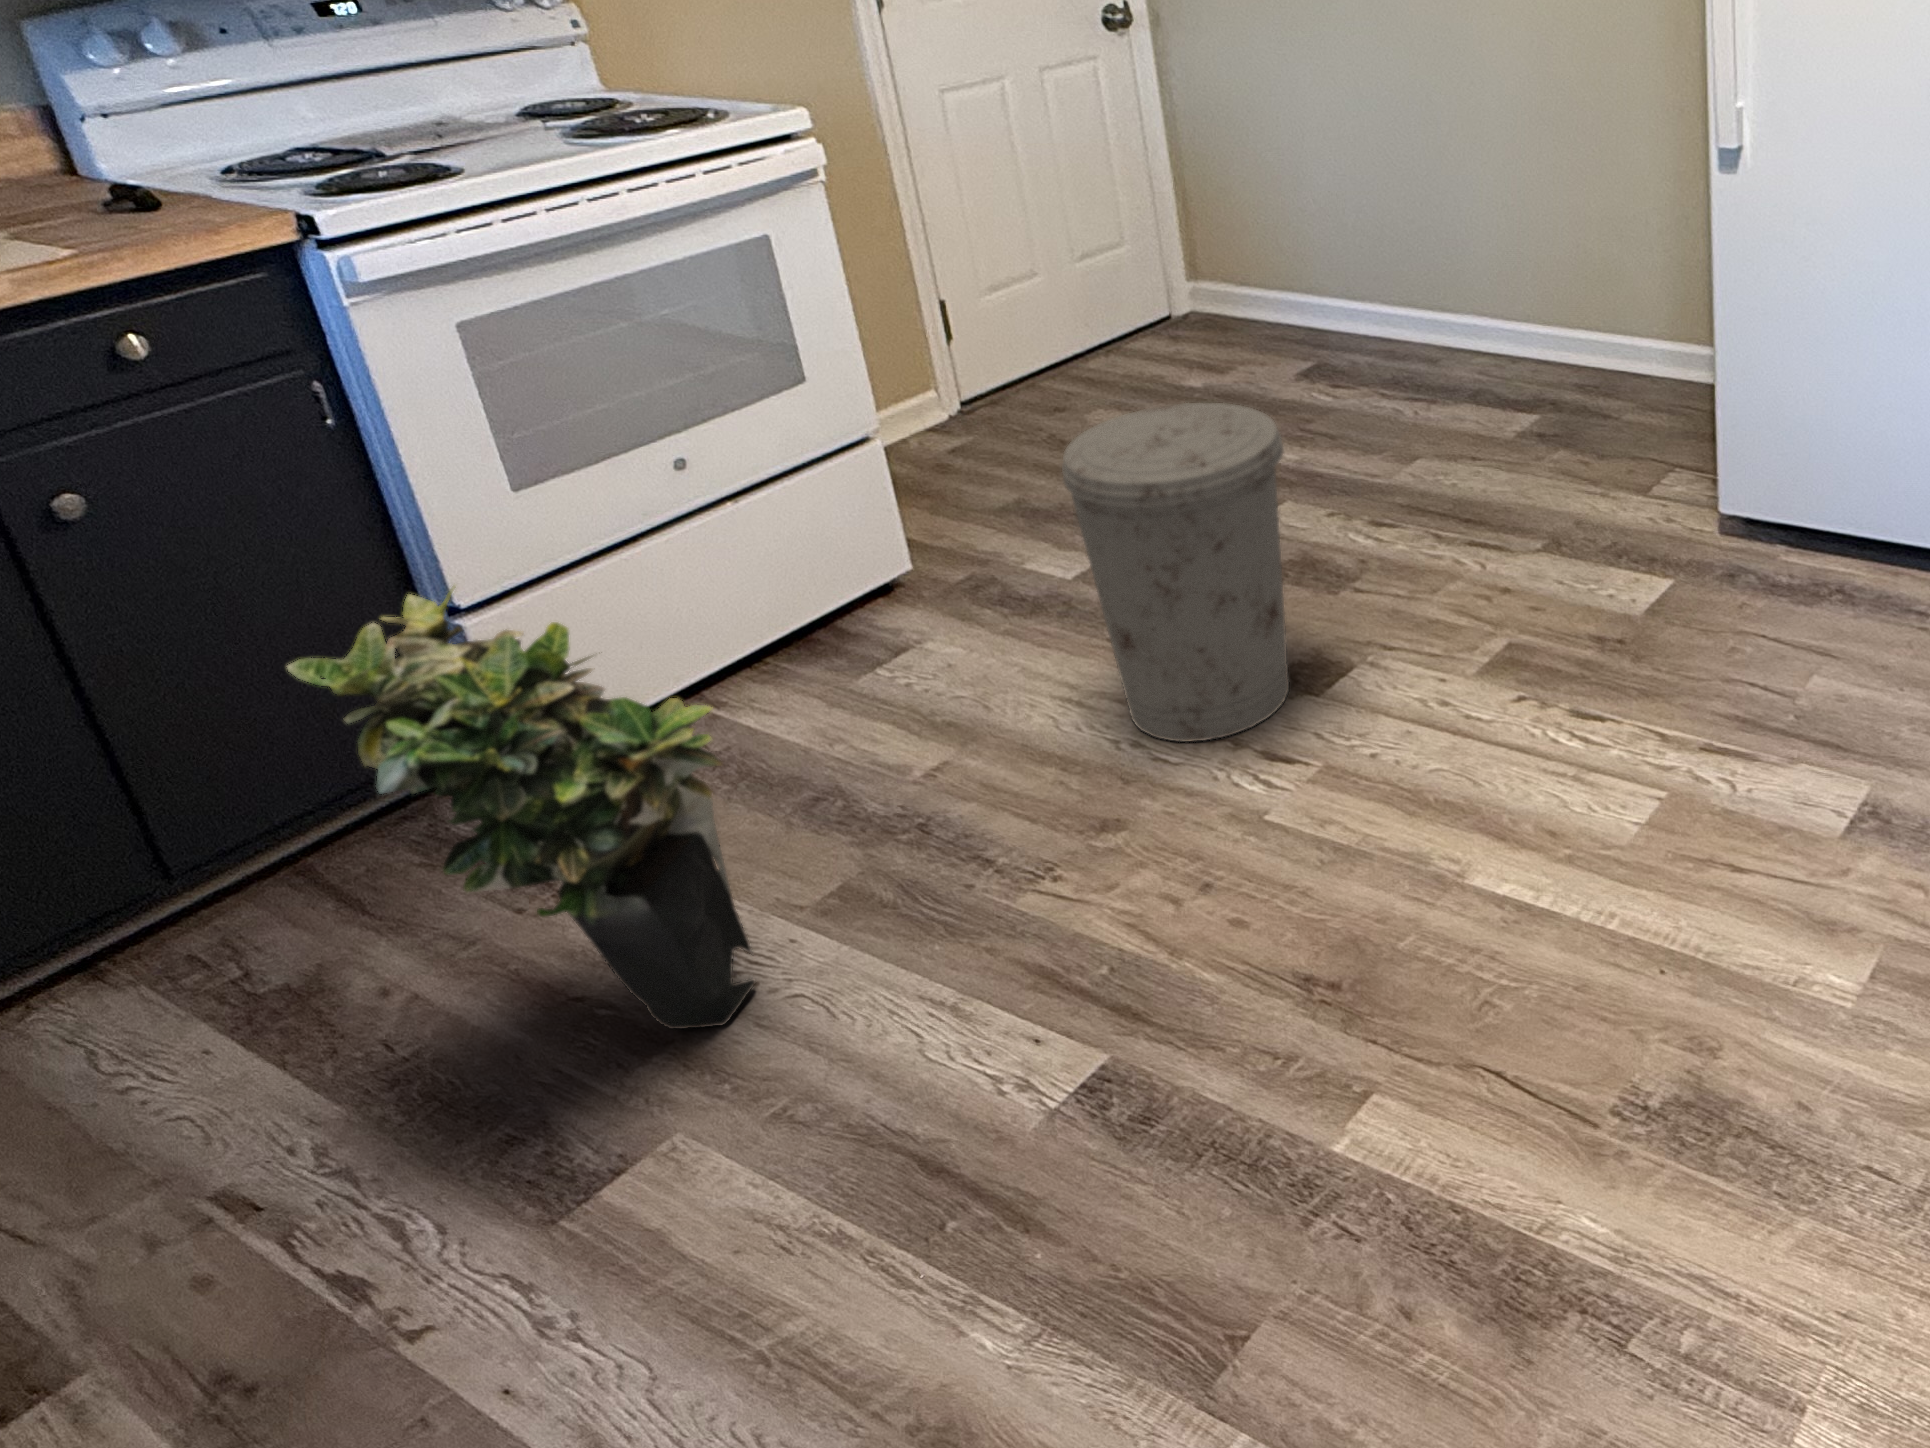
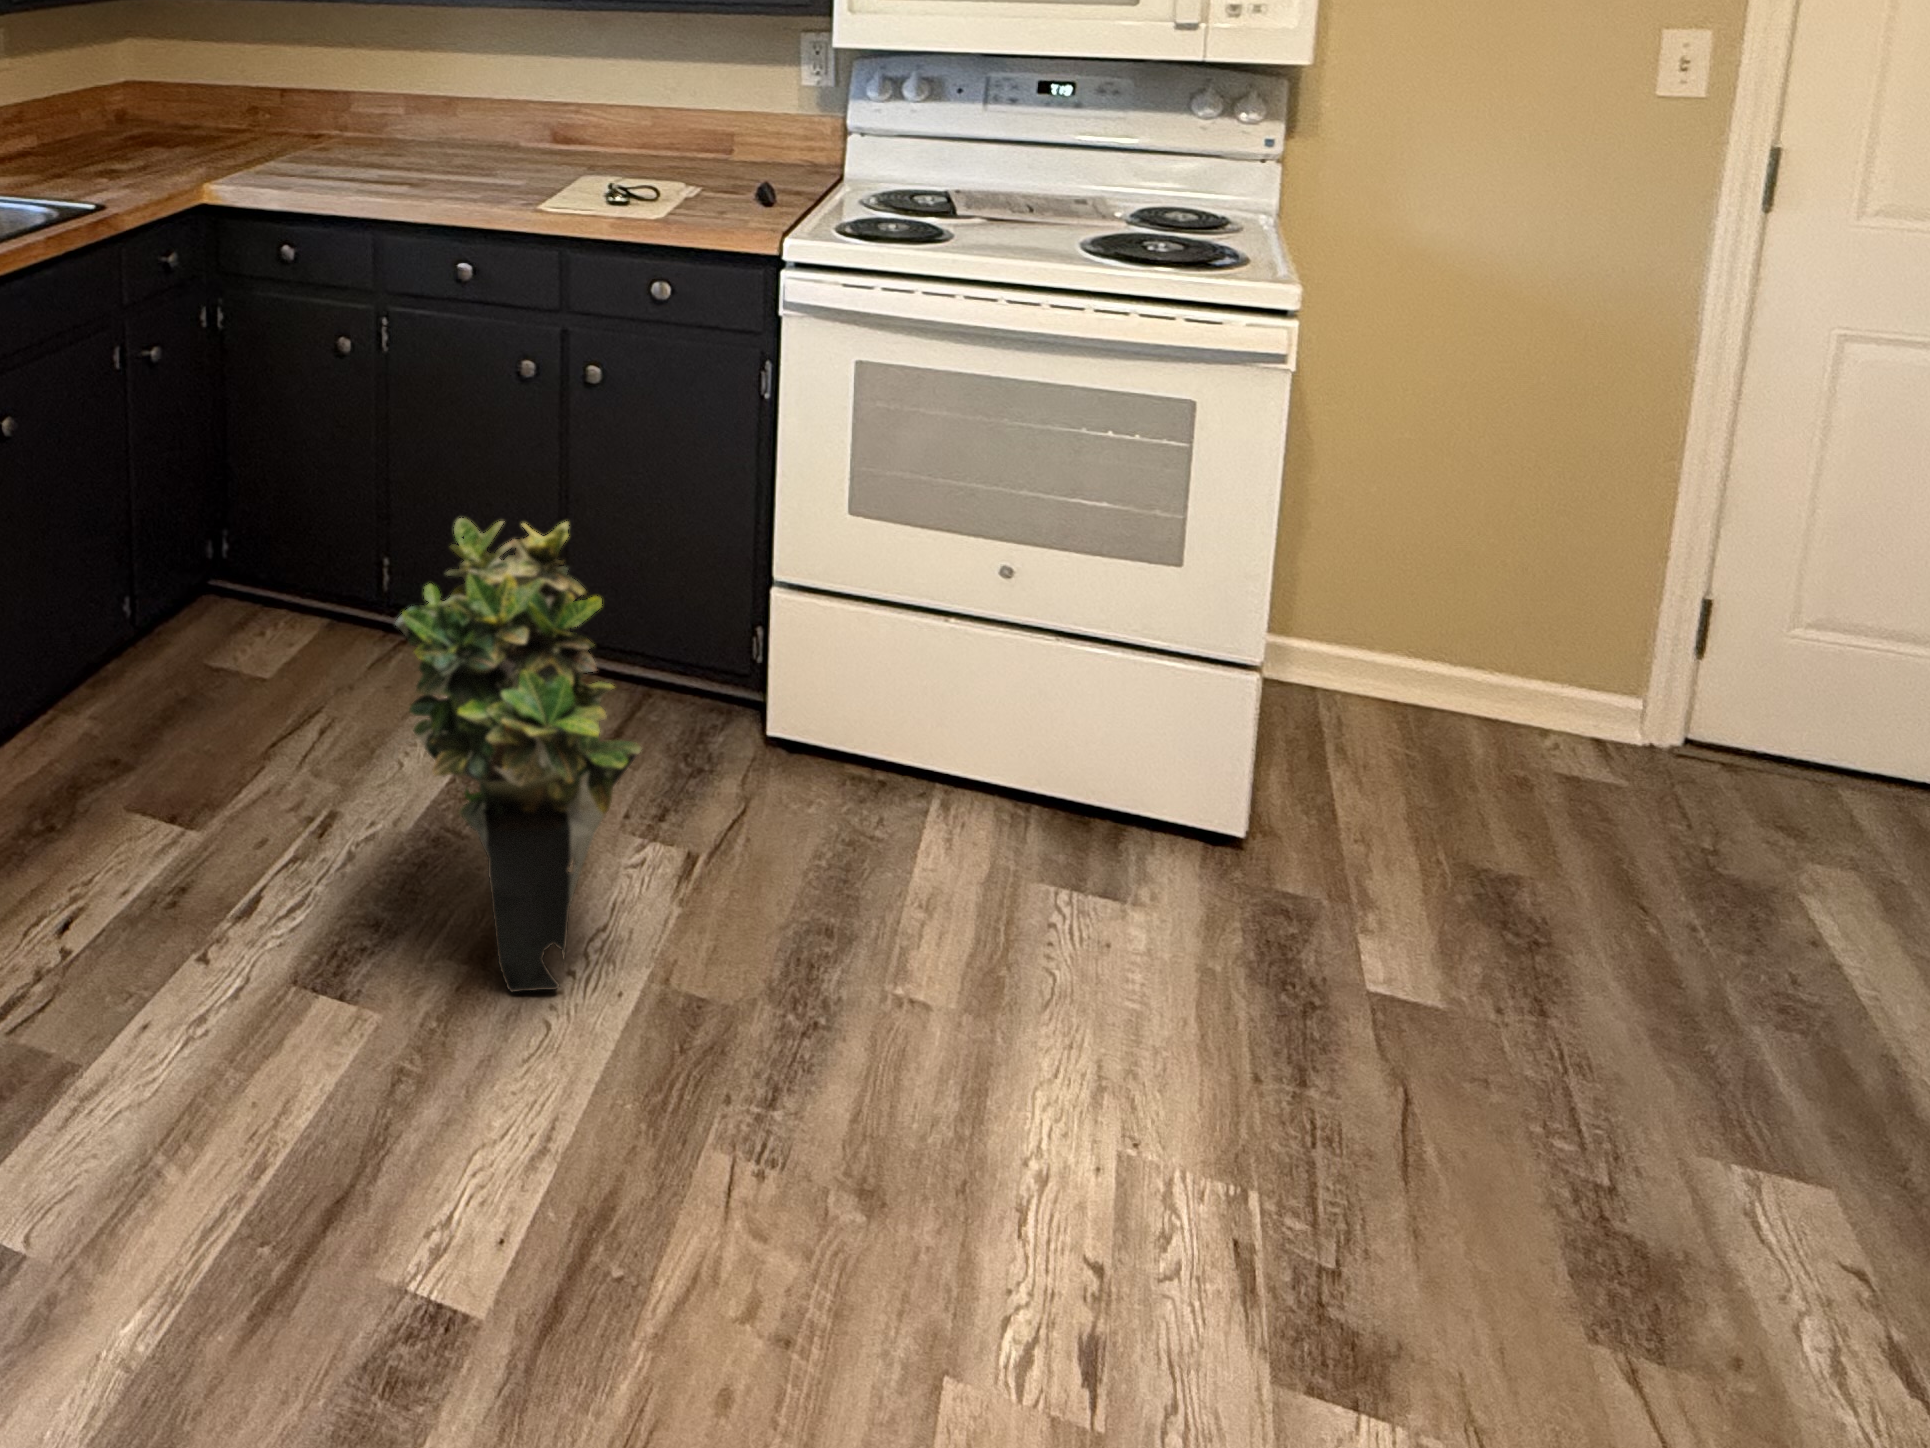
trash can: present [1062,403,1289,742] -> none [1053,771,1401,1334]

